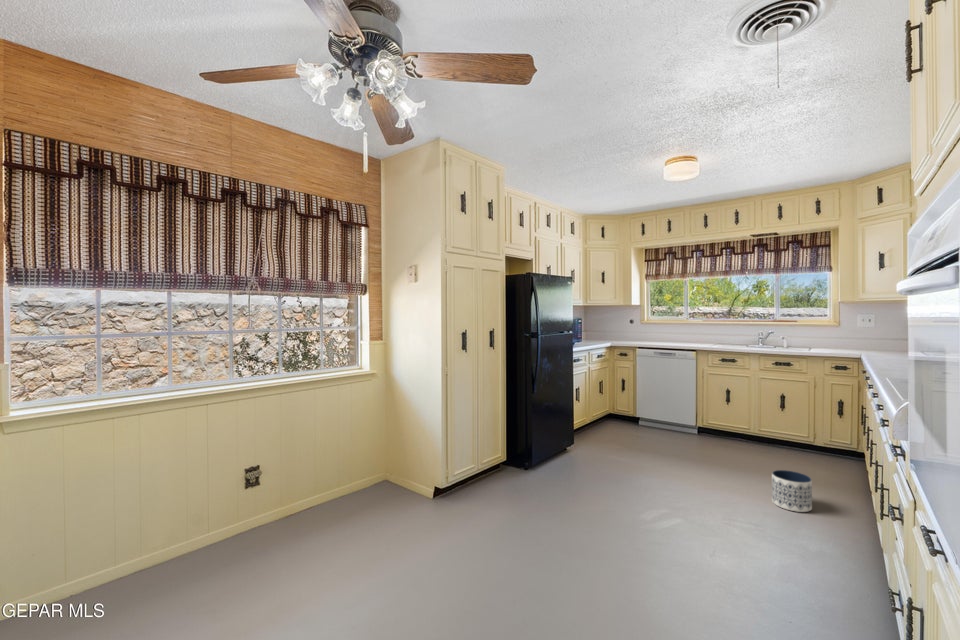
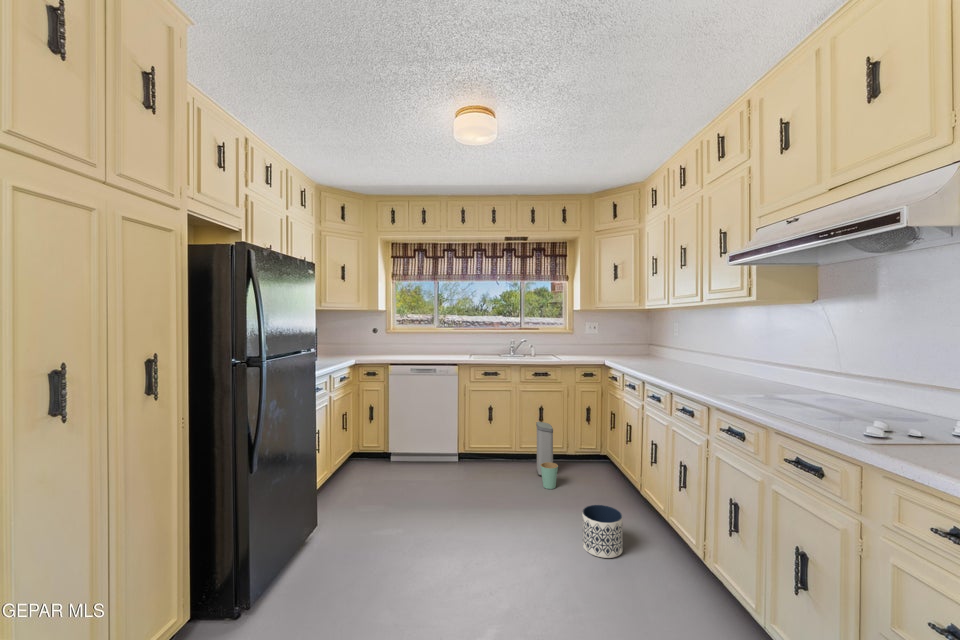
trash can: none [766,407,789,466] -> present [536,422,558,489]

